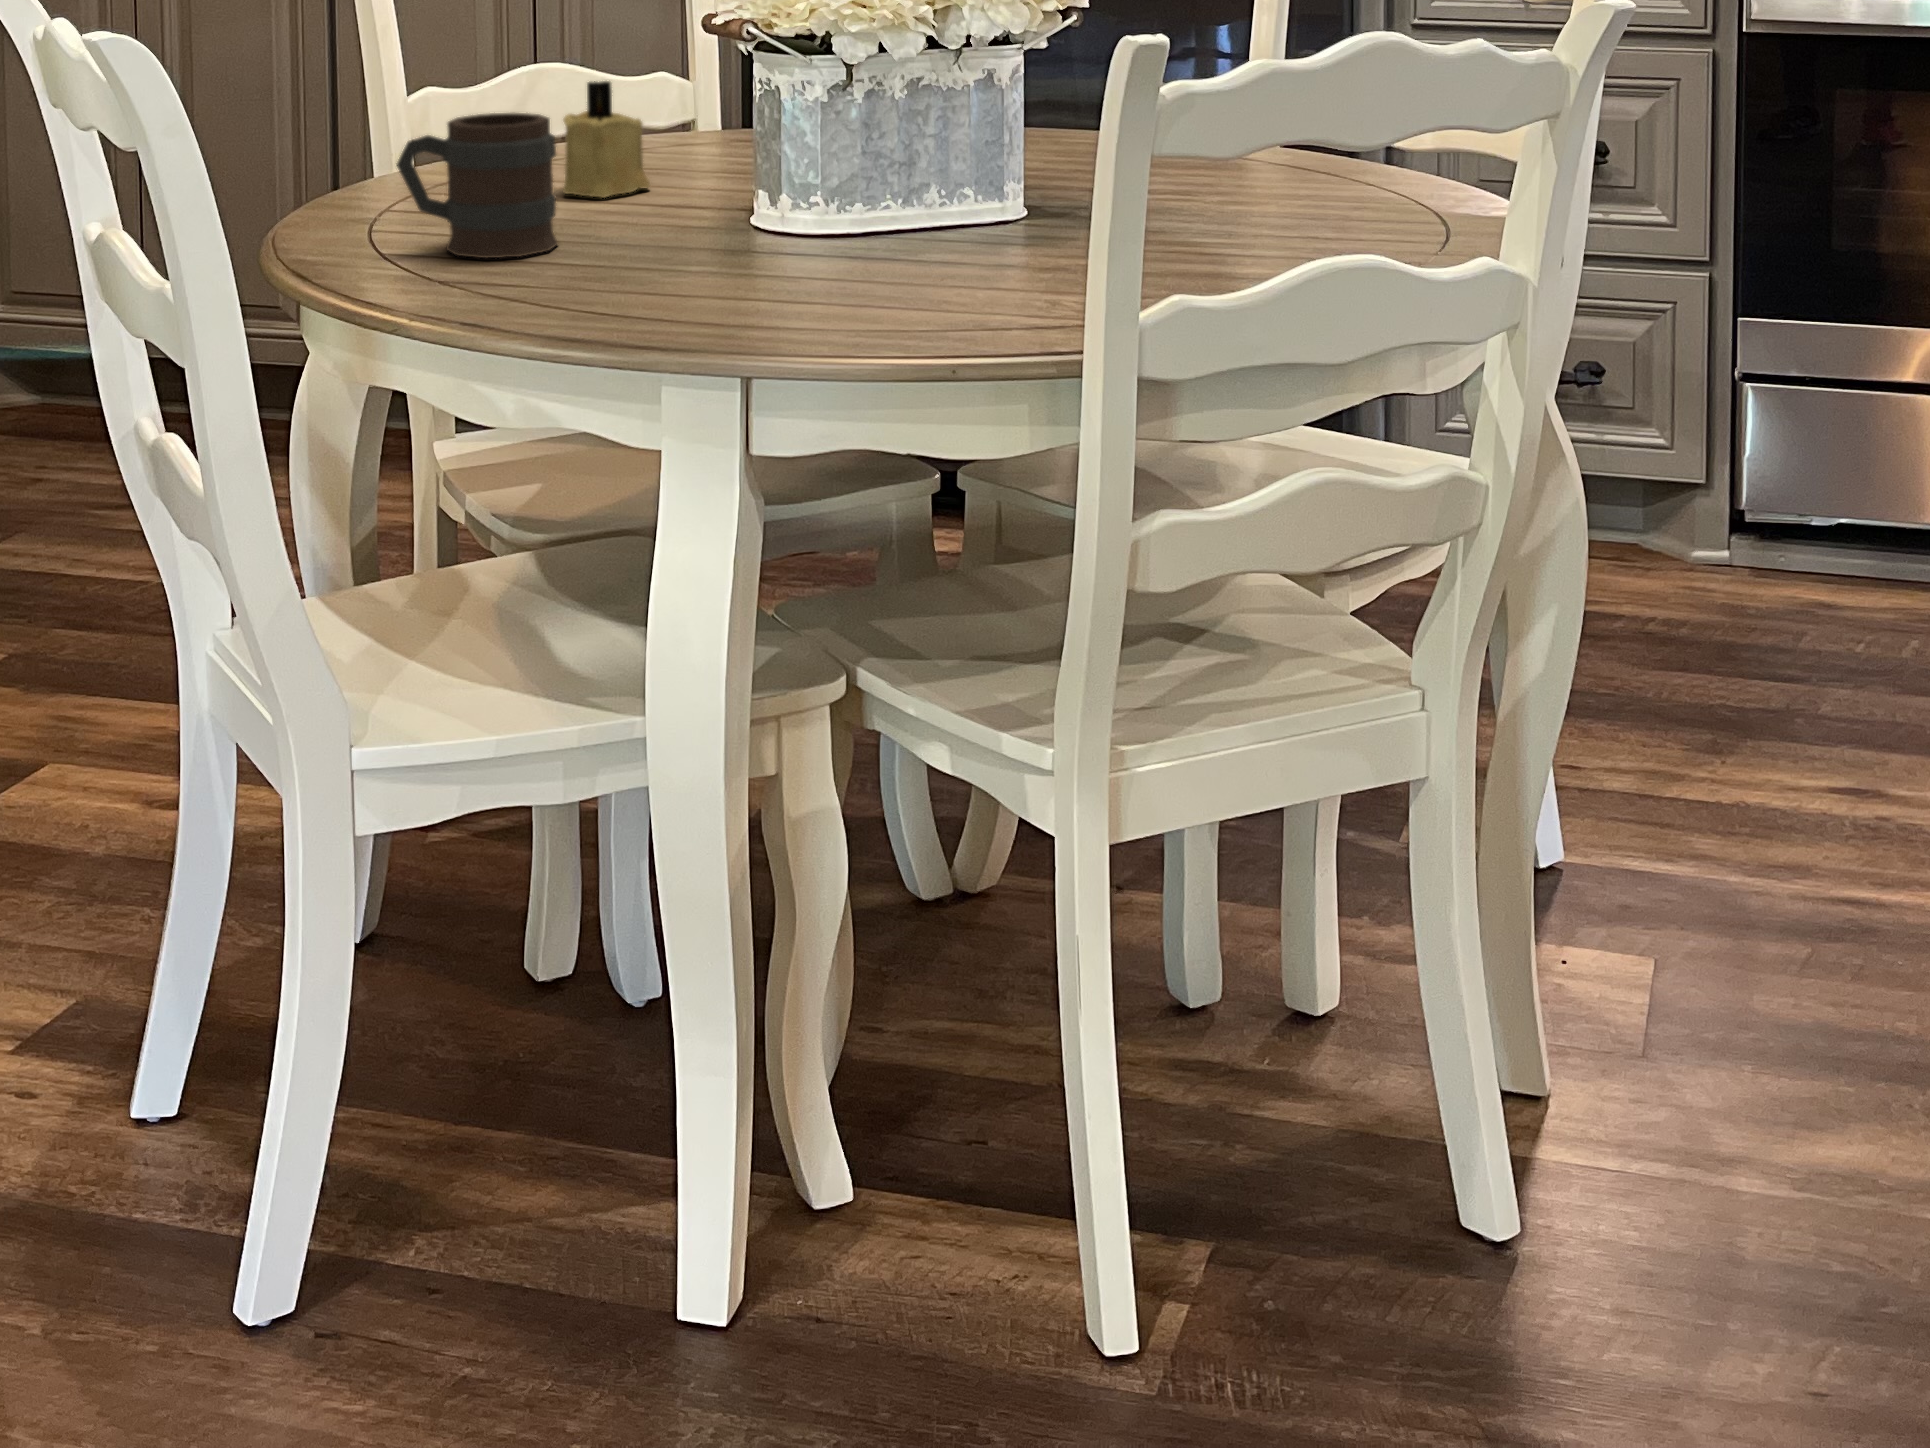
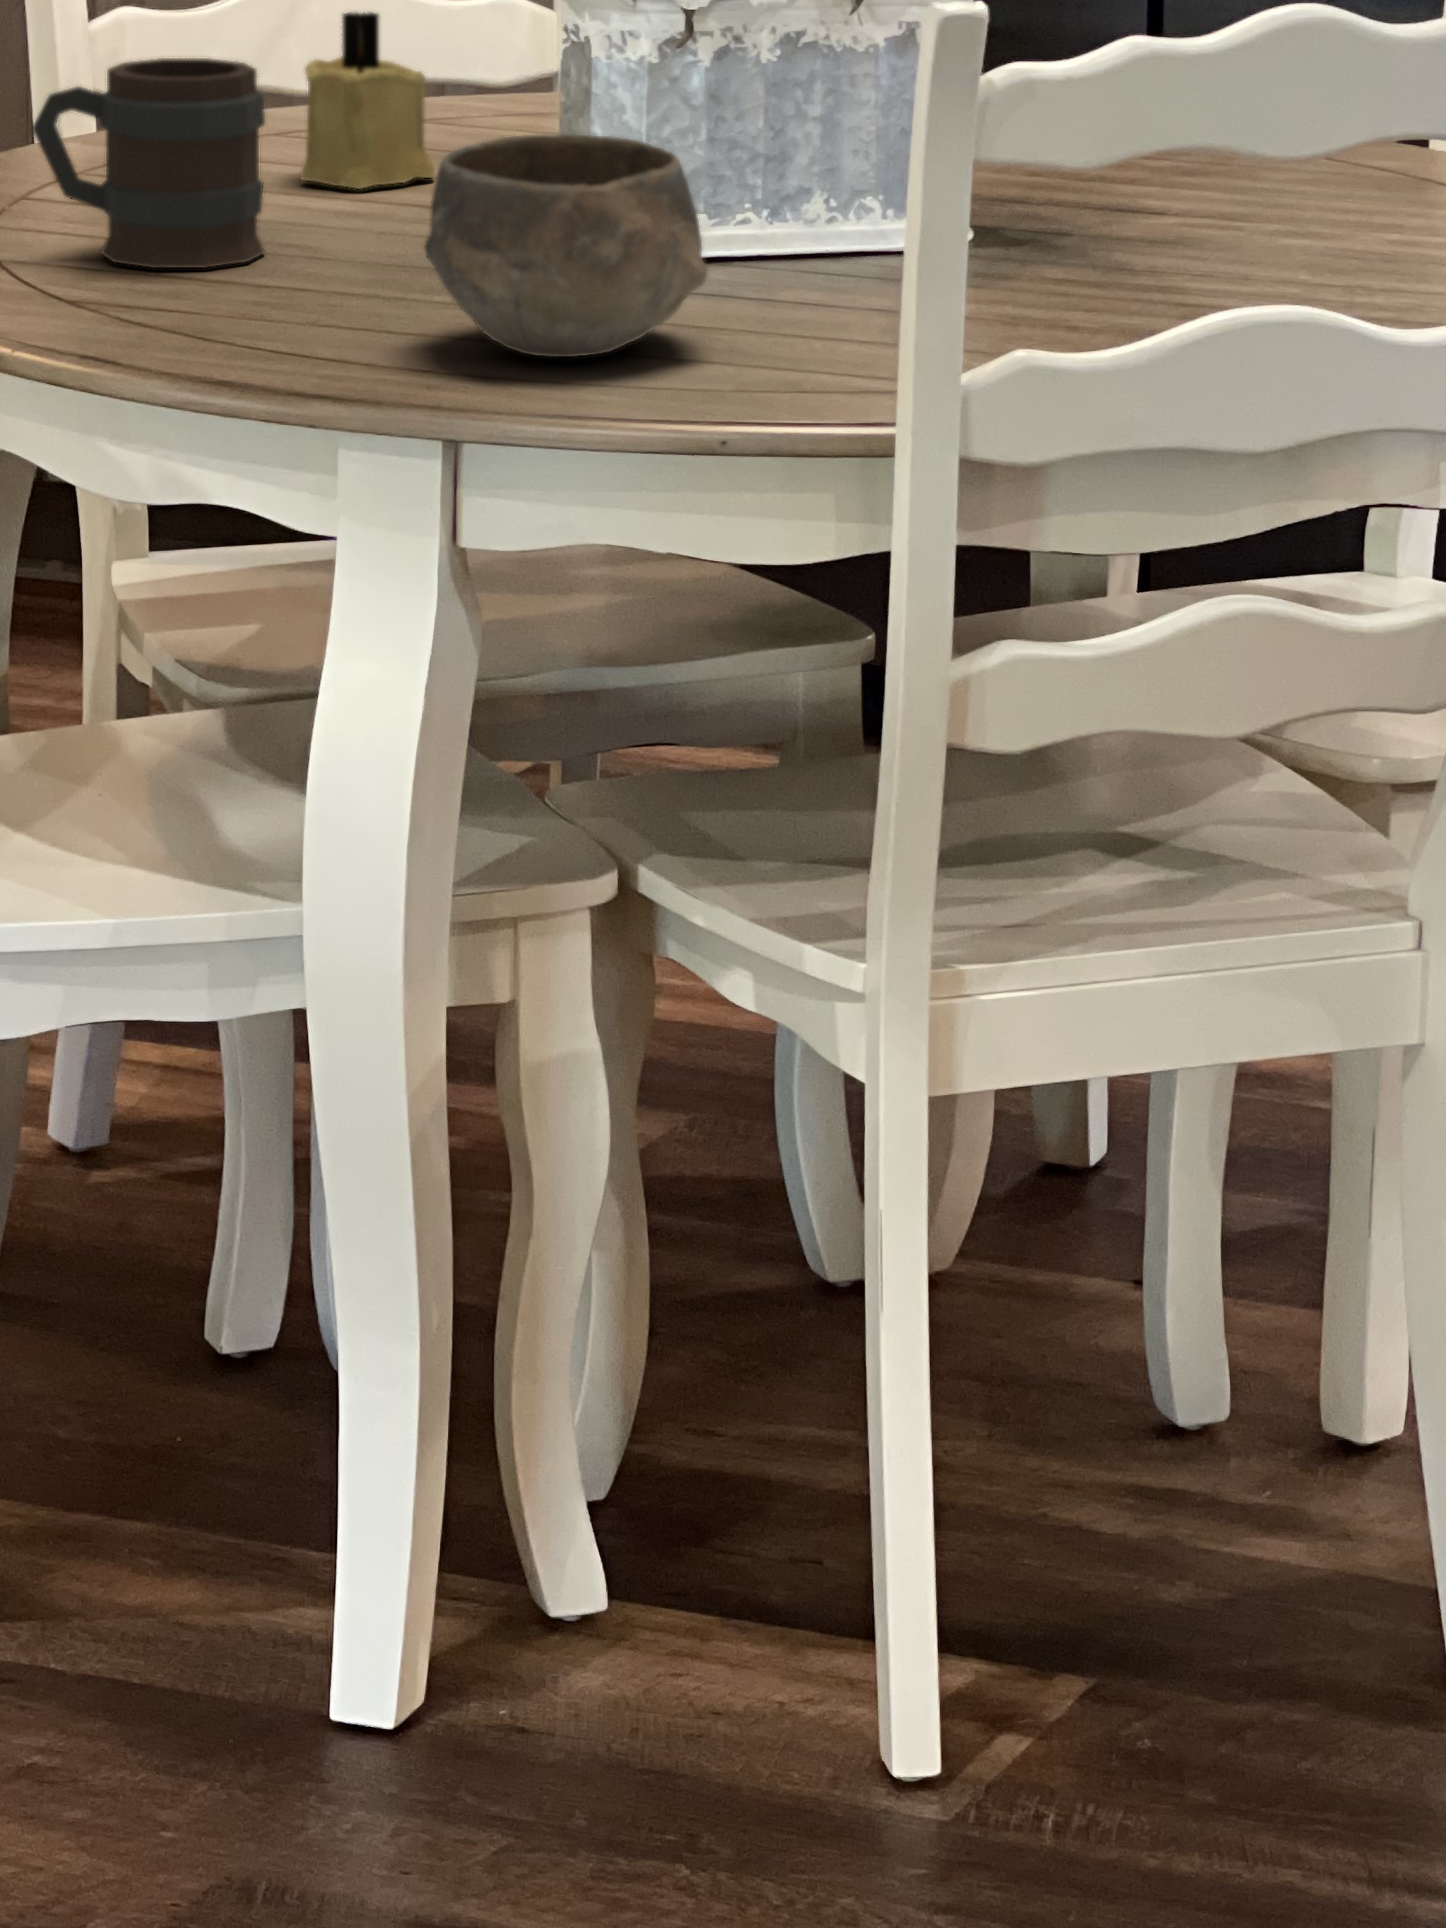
bowl: none [696,151,906,312] -> present [424,134,707,357]

